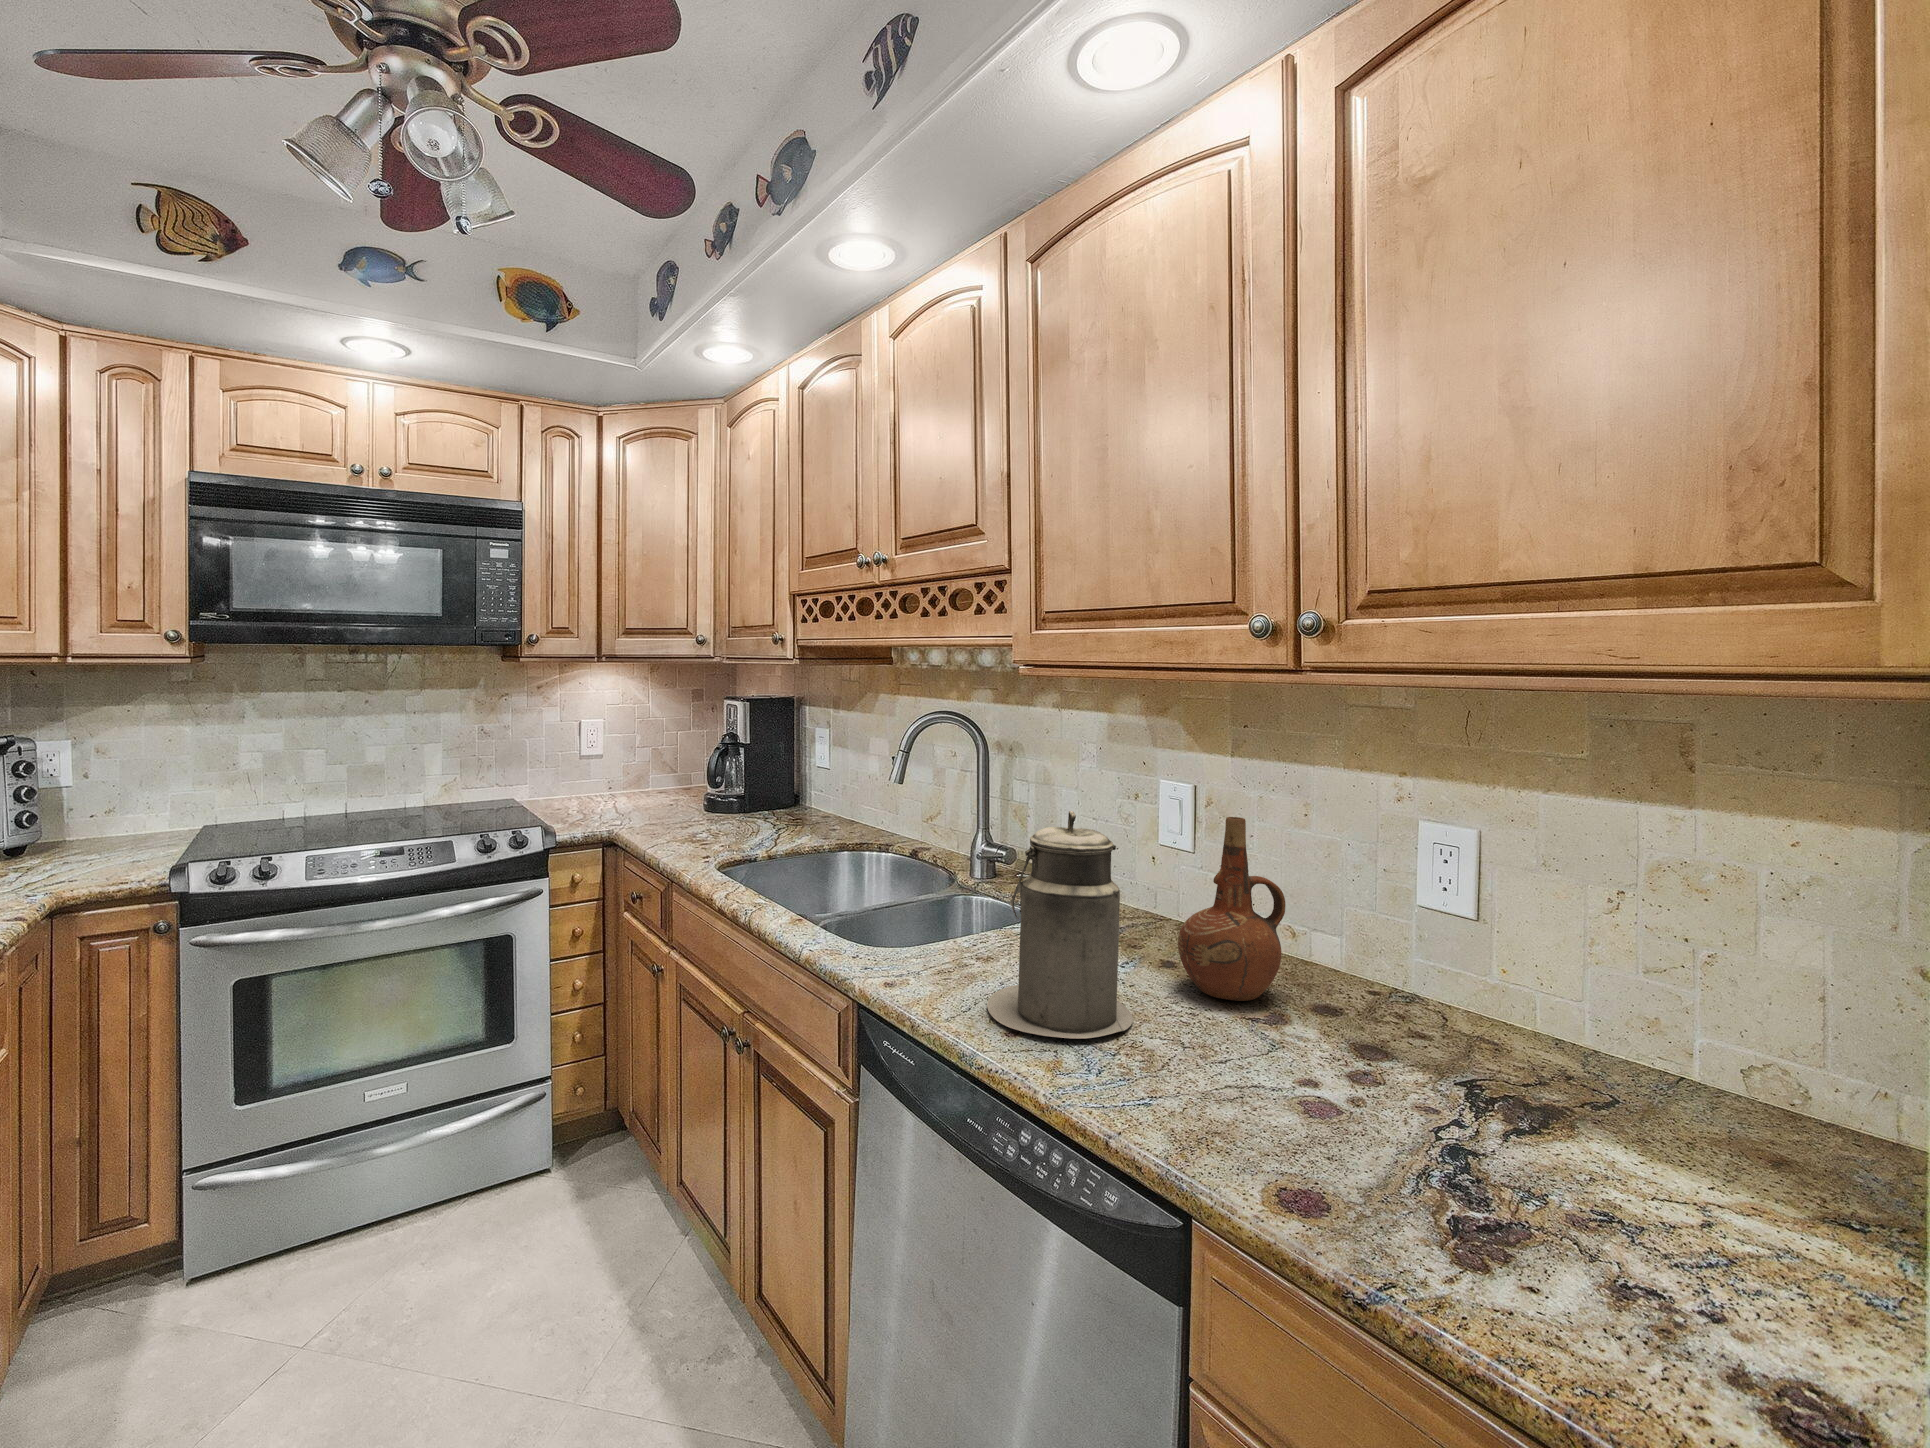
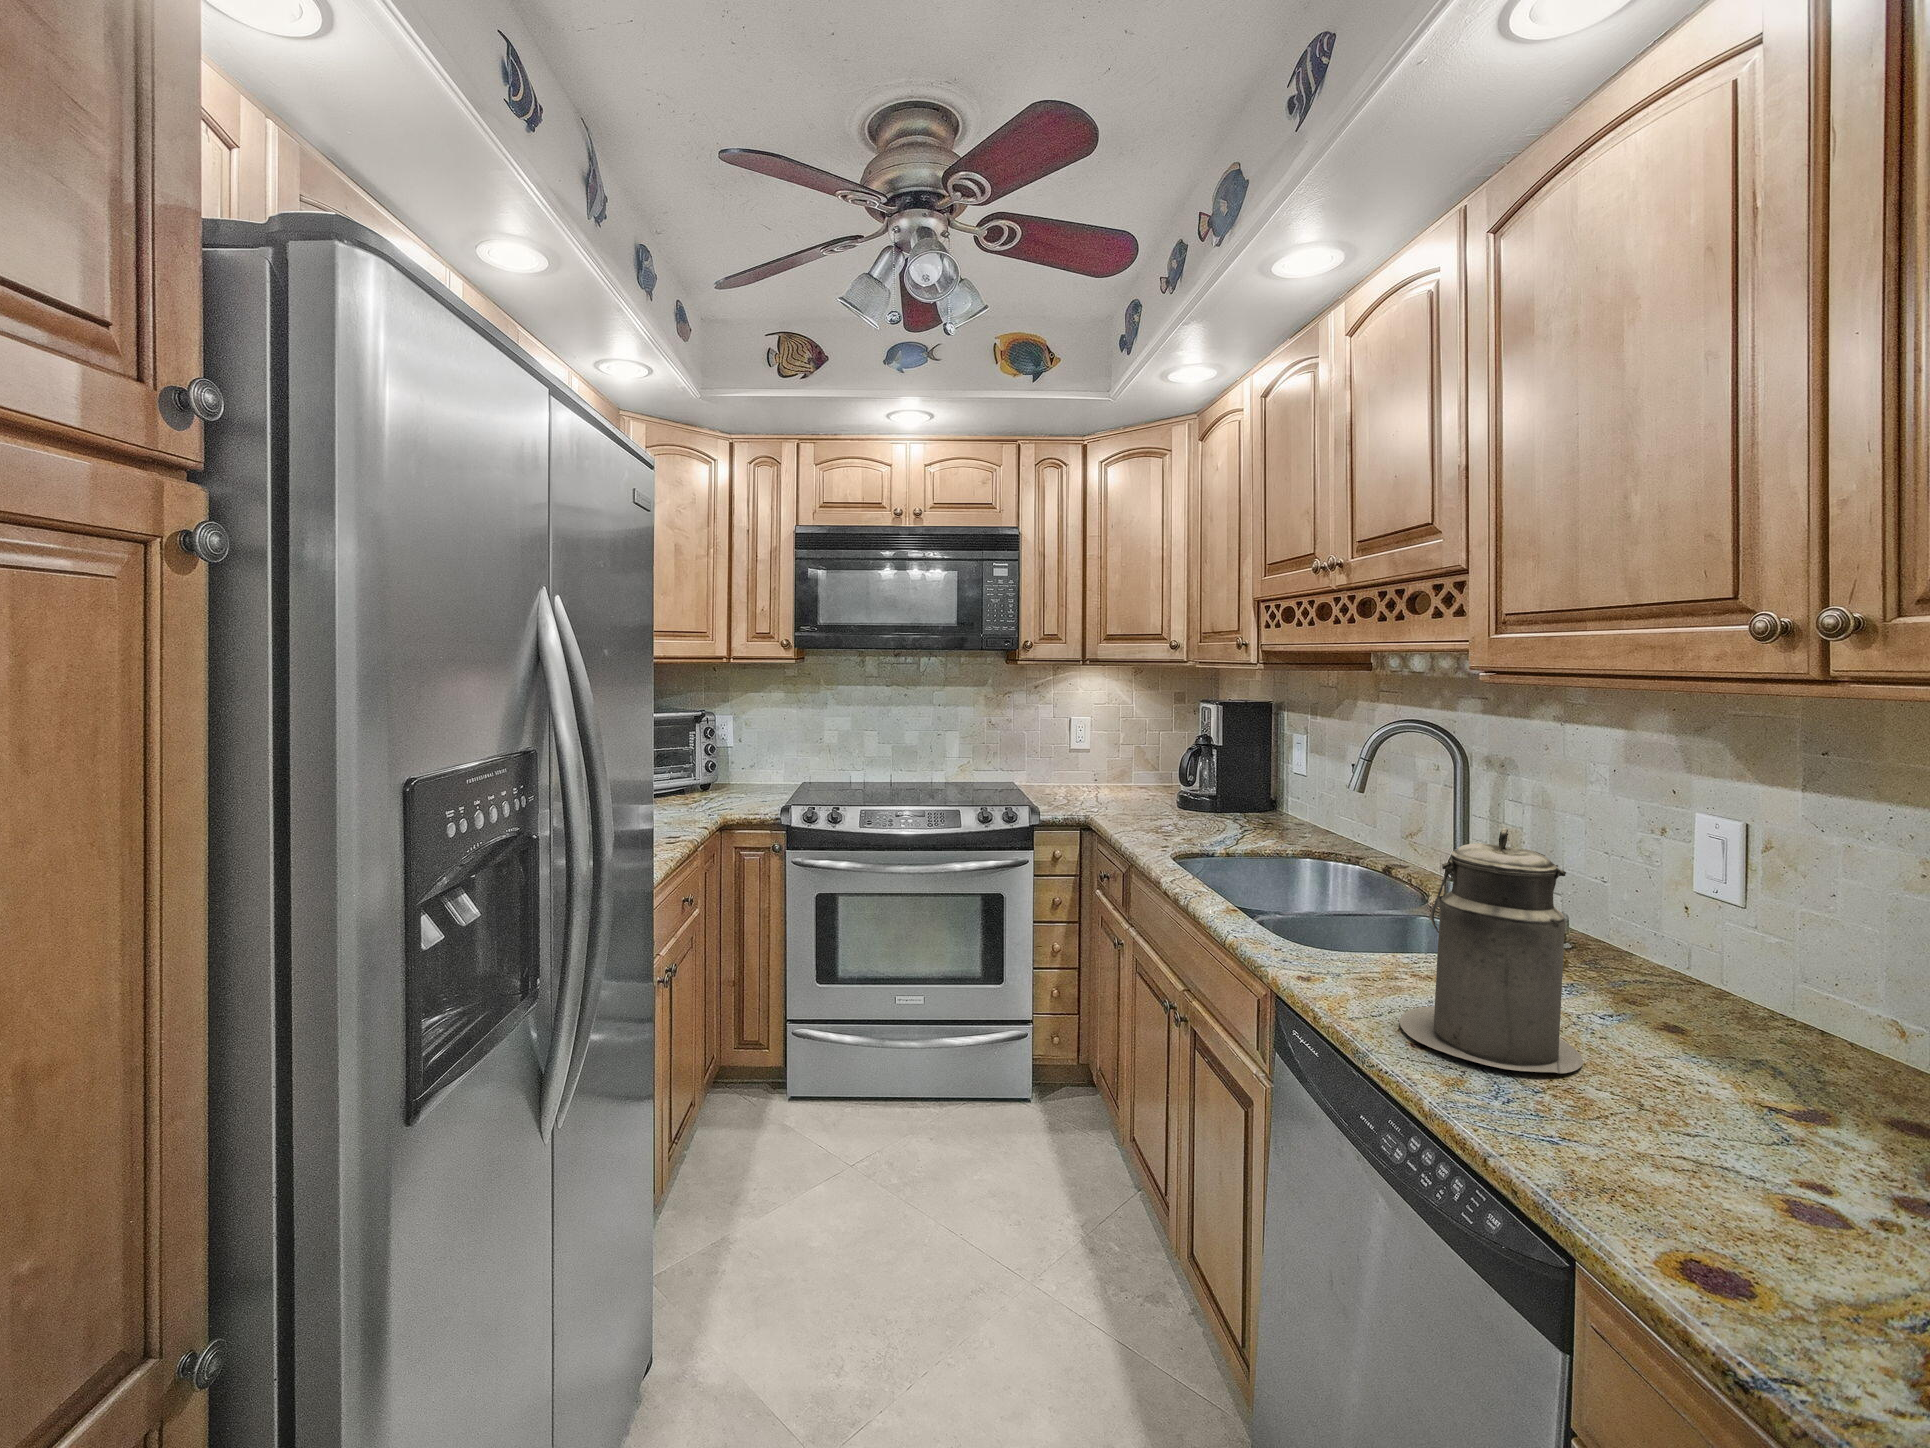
ceramic pitcher: present [1178,817,1285,1001] -> none [1670,857,1844,1084]

